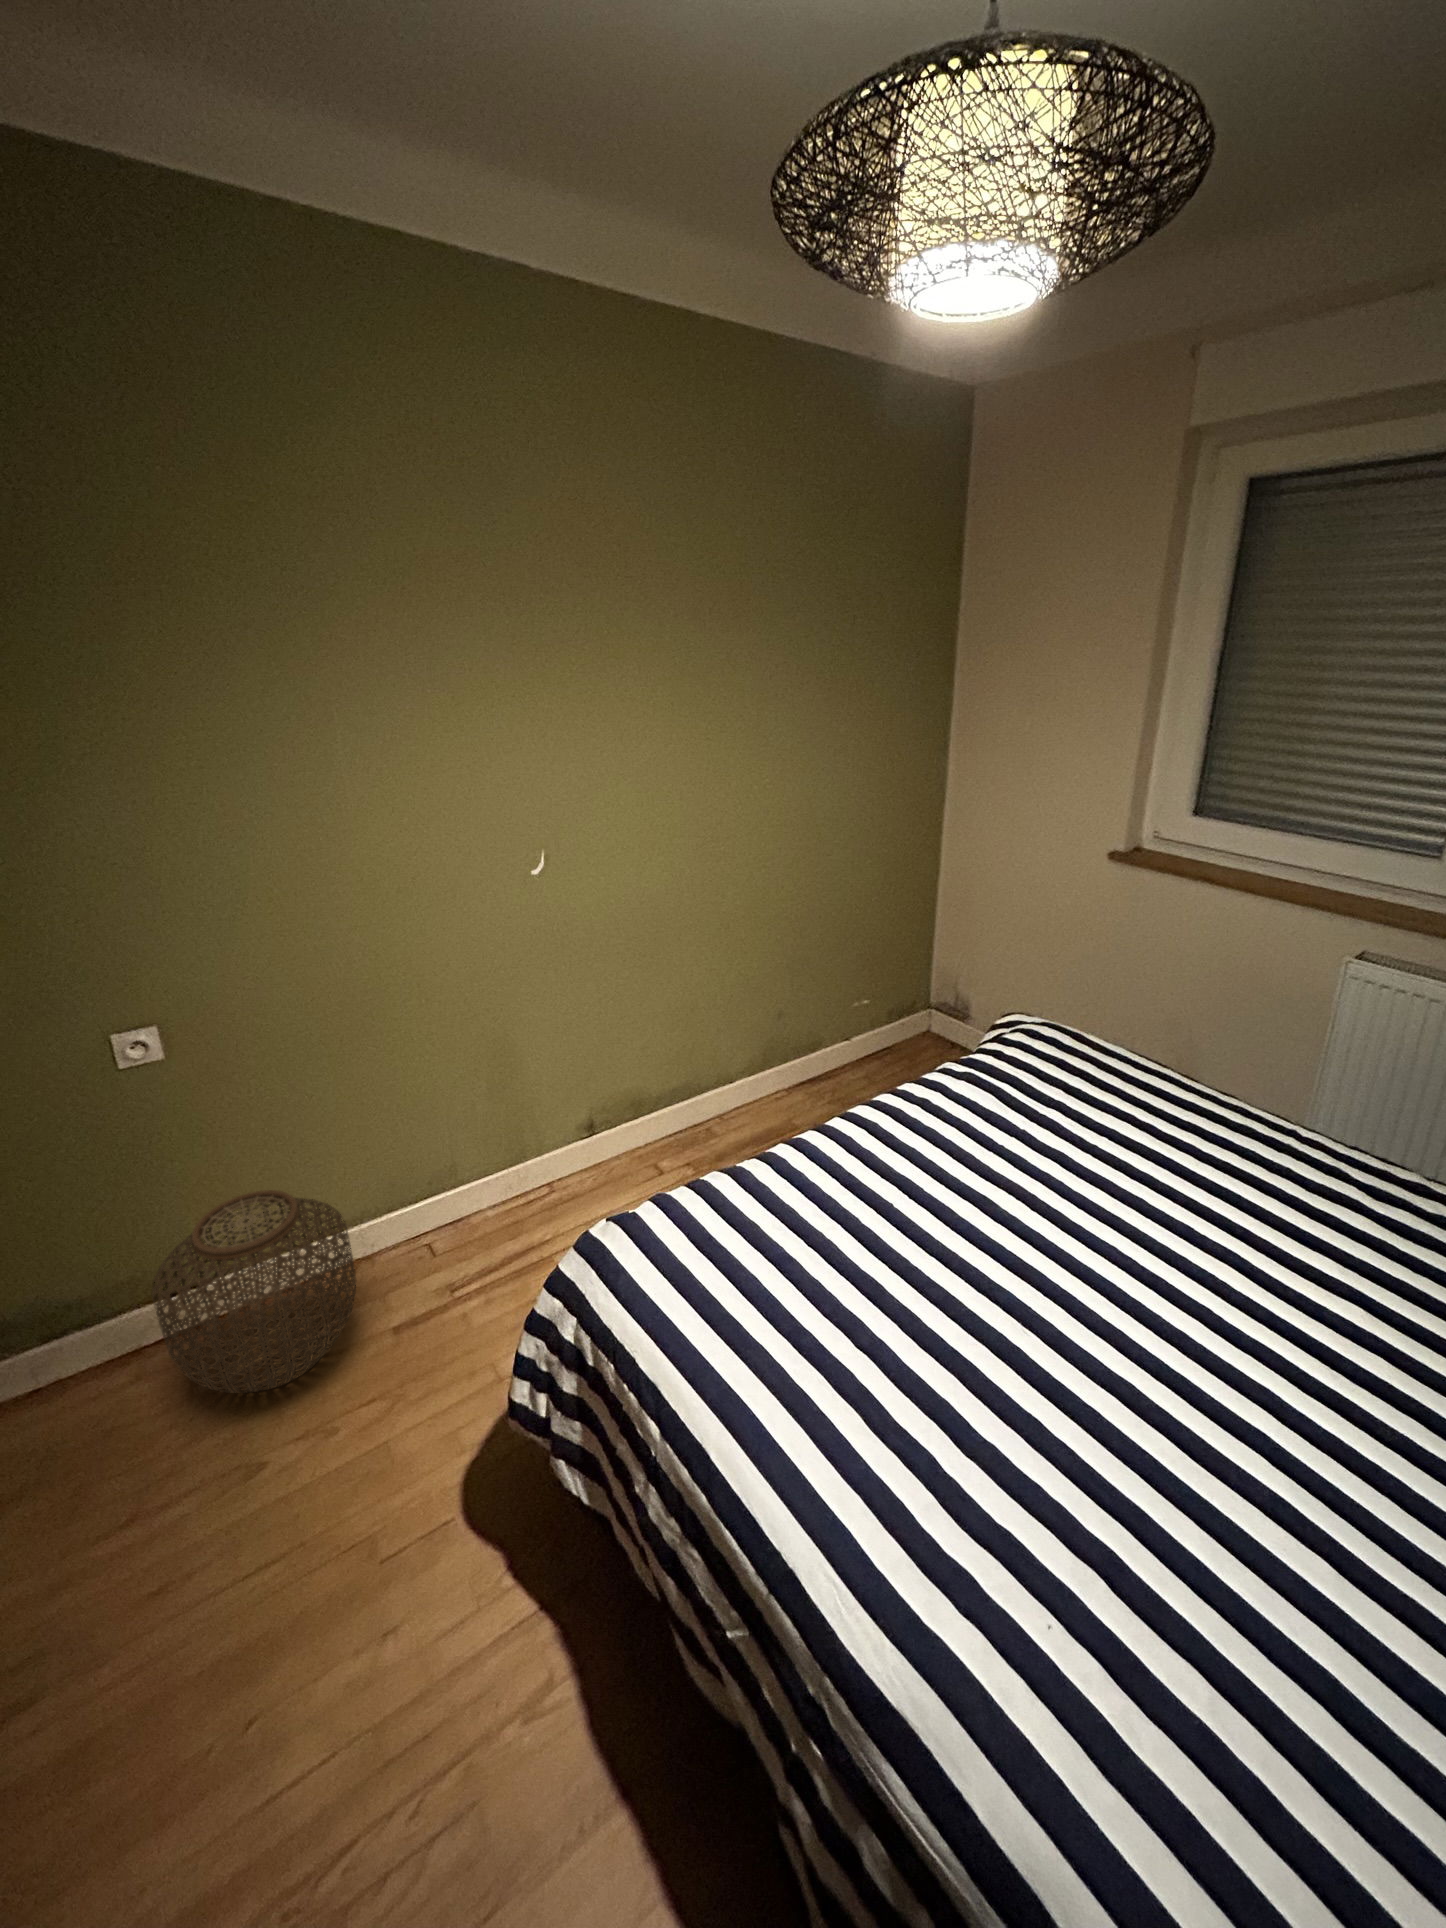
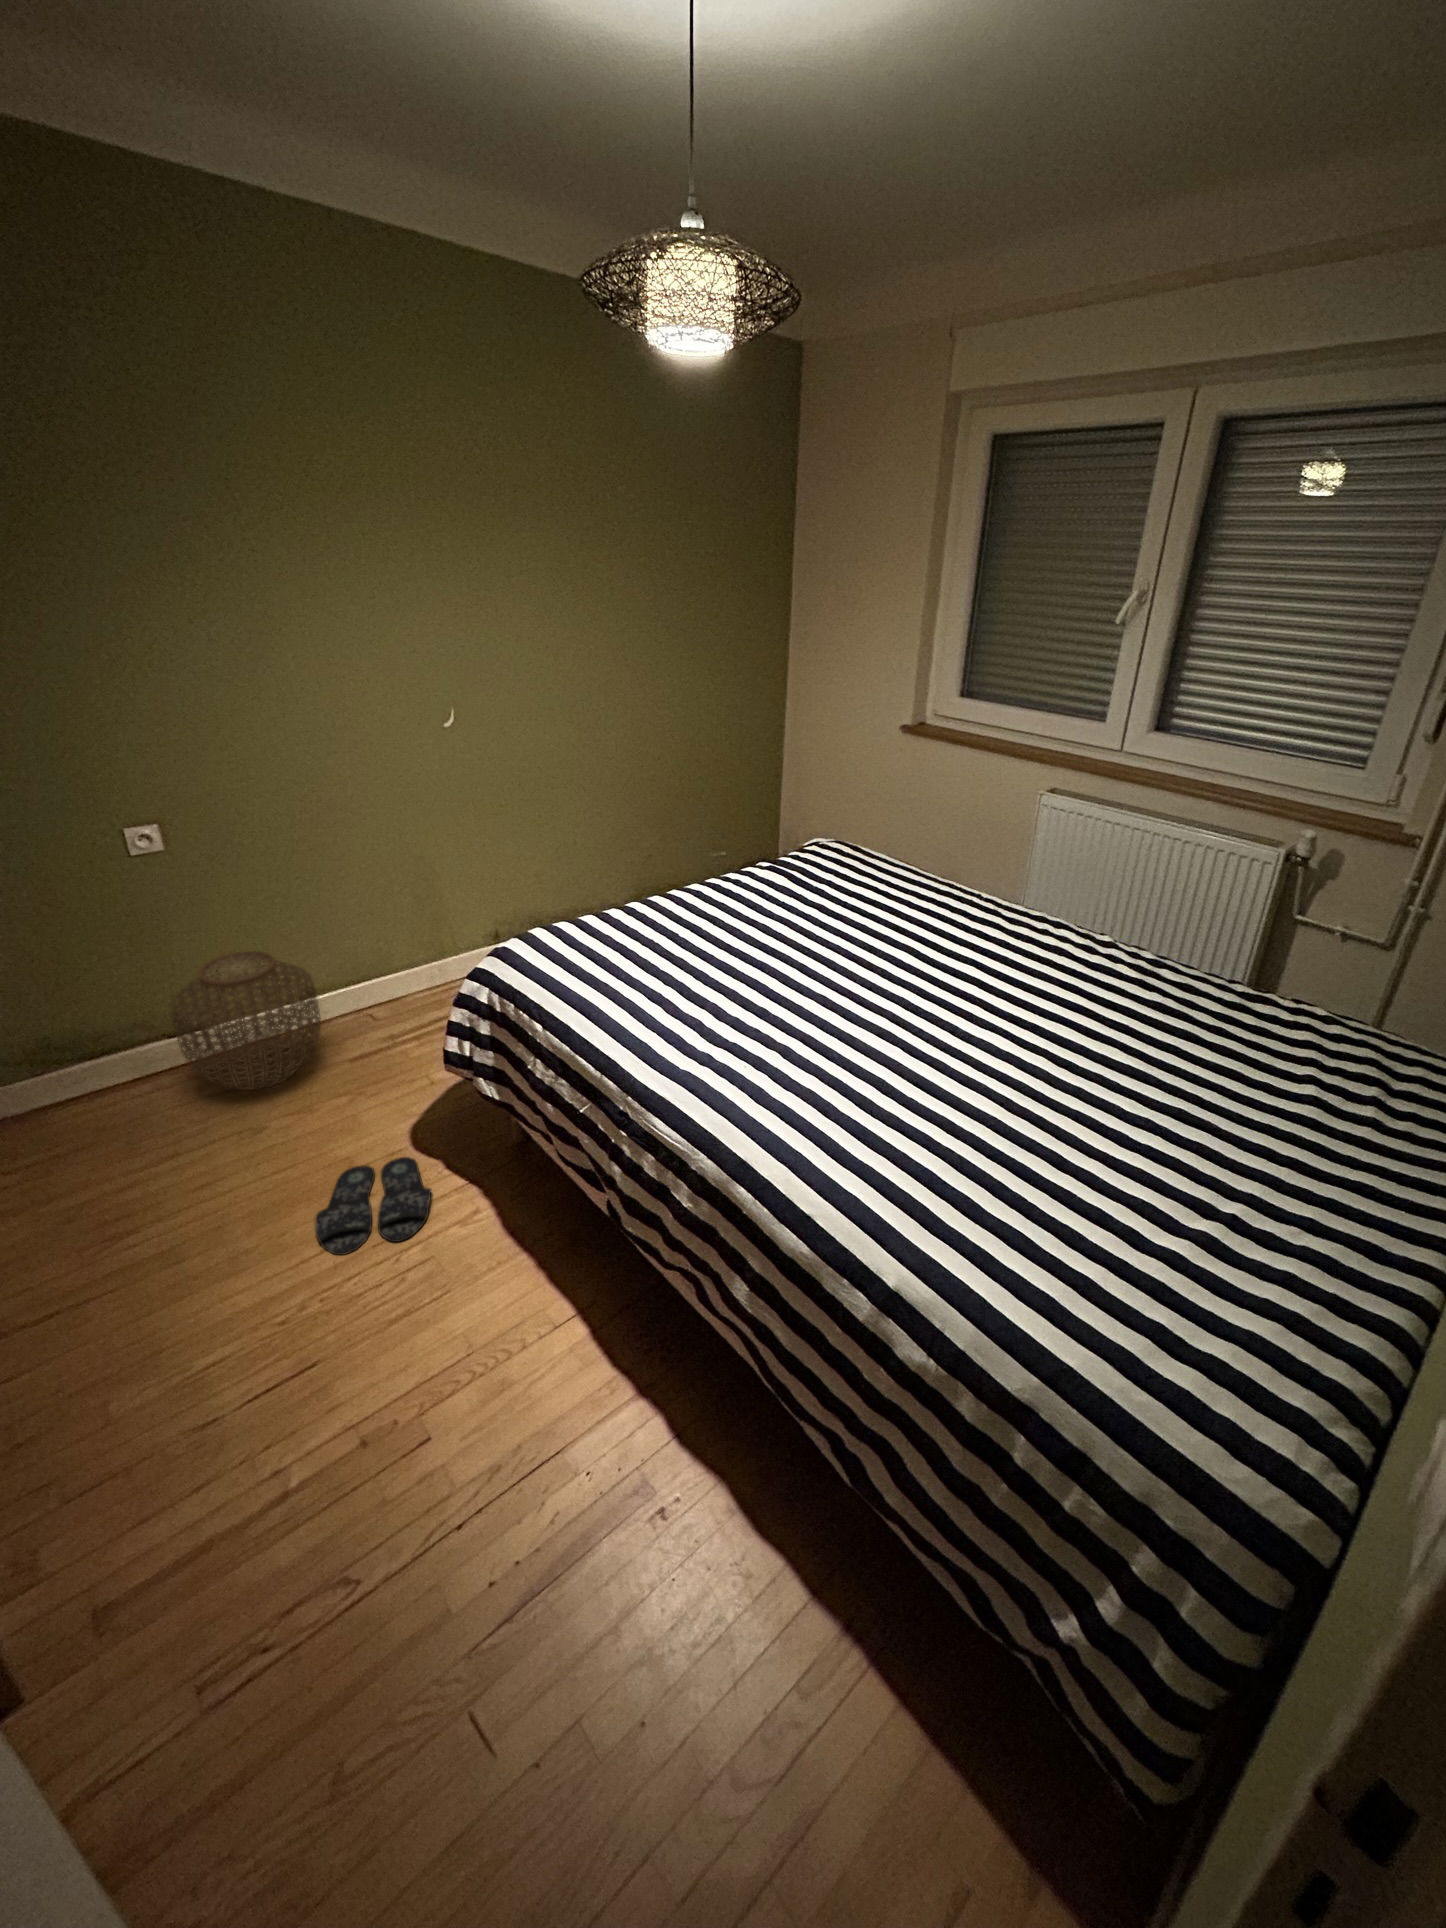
slippers: none [296,1548,482,1788] -> present [315,1157,431,1255]

